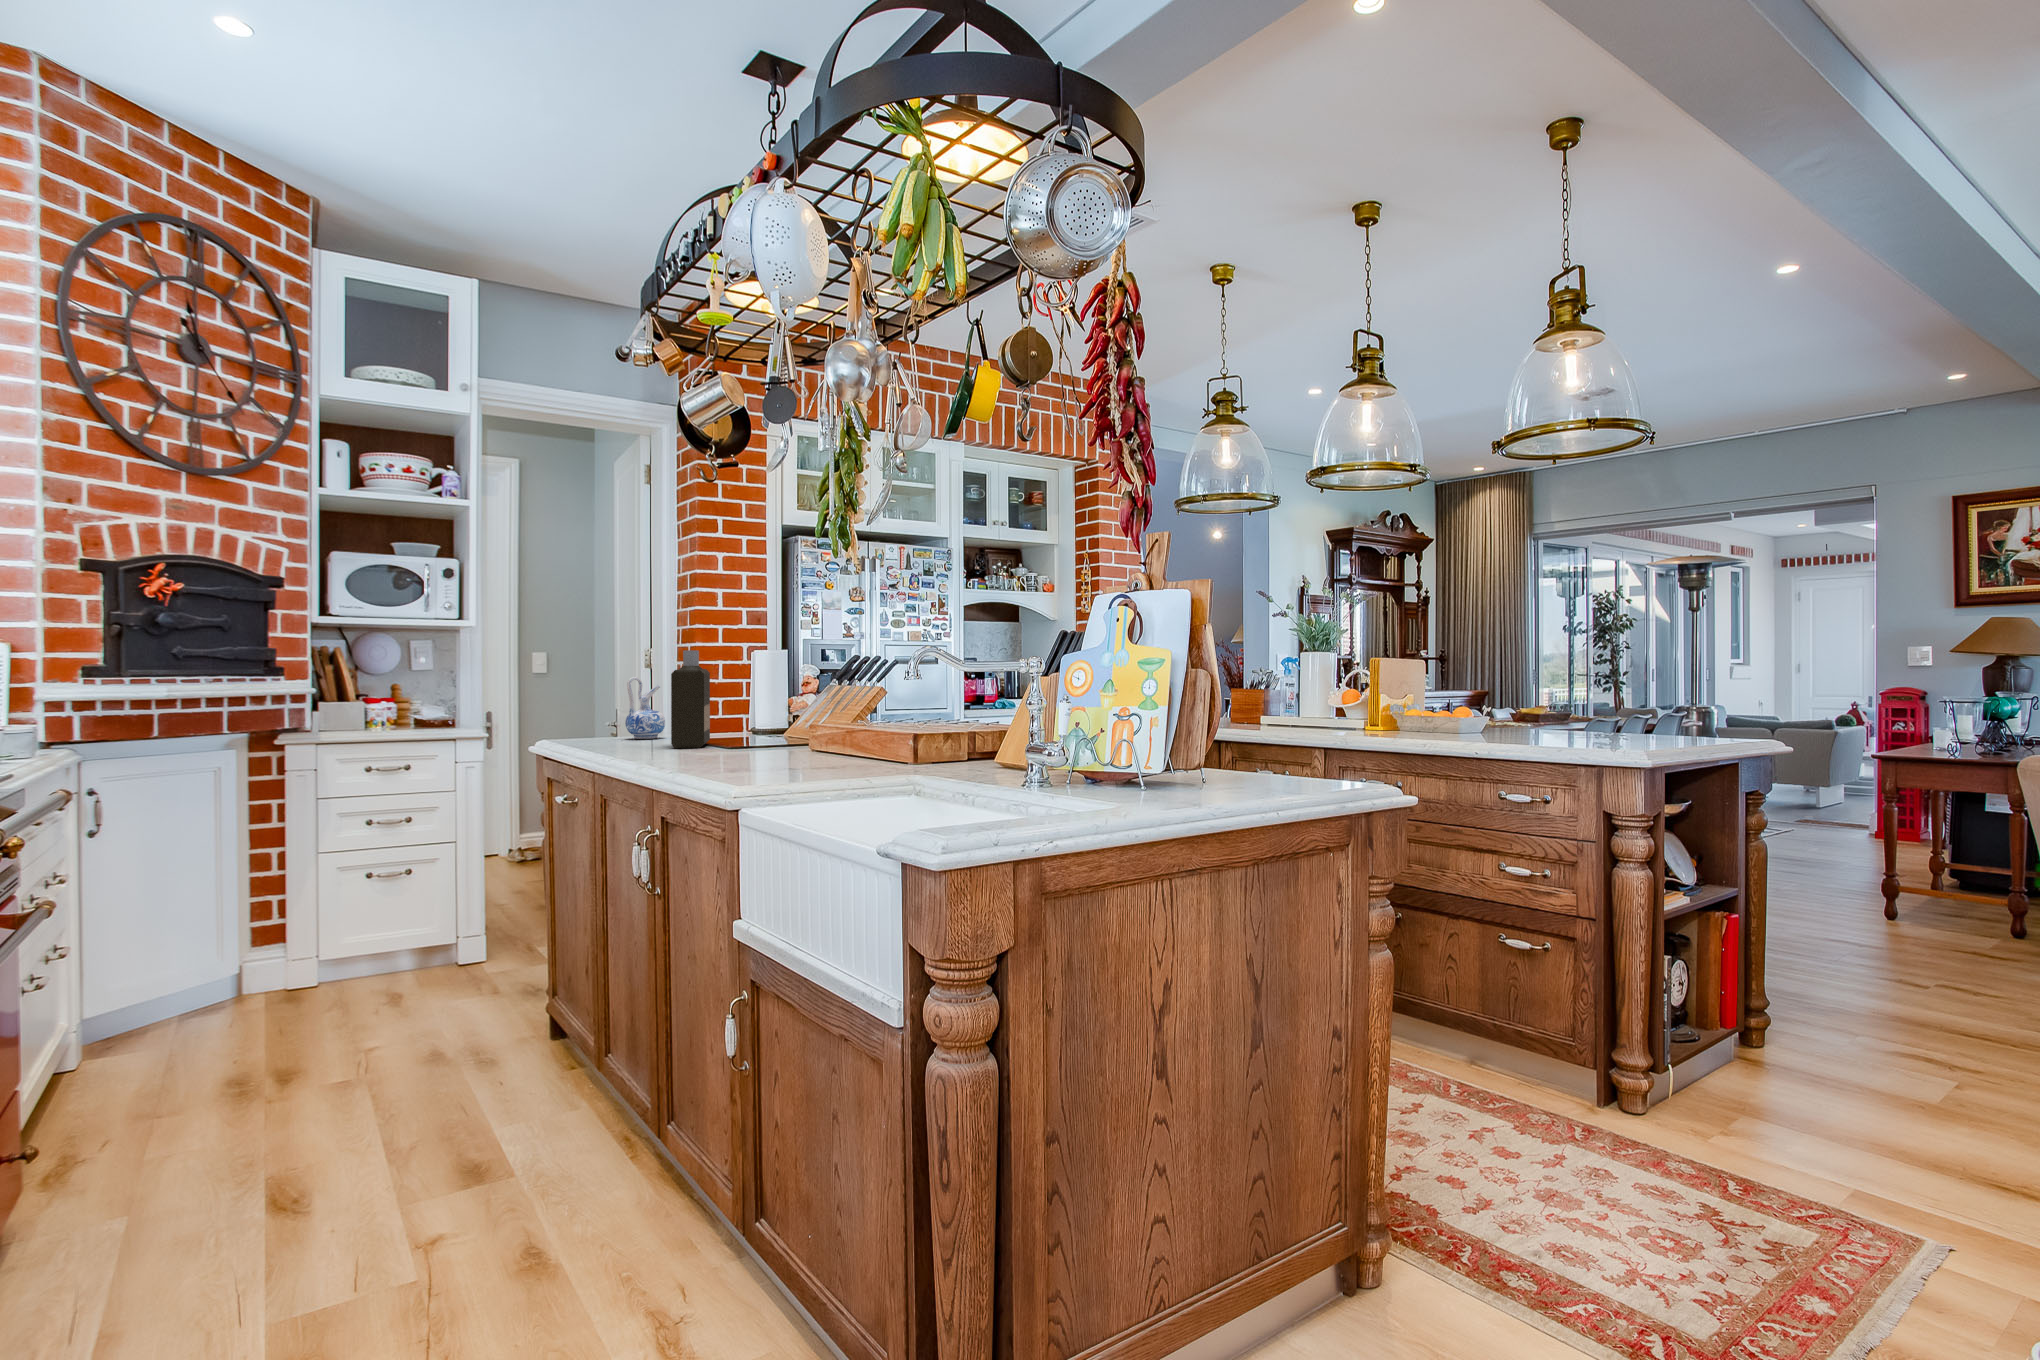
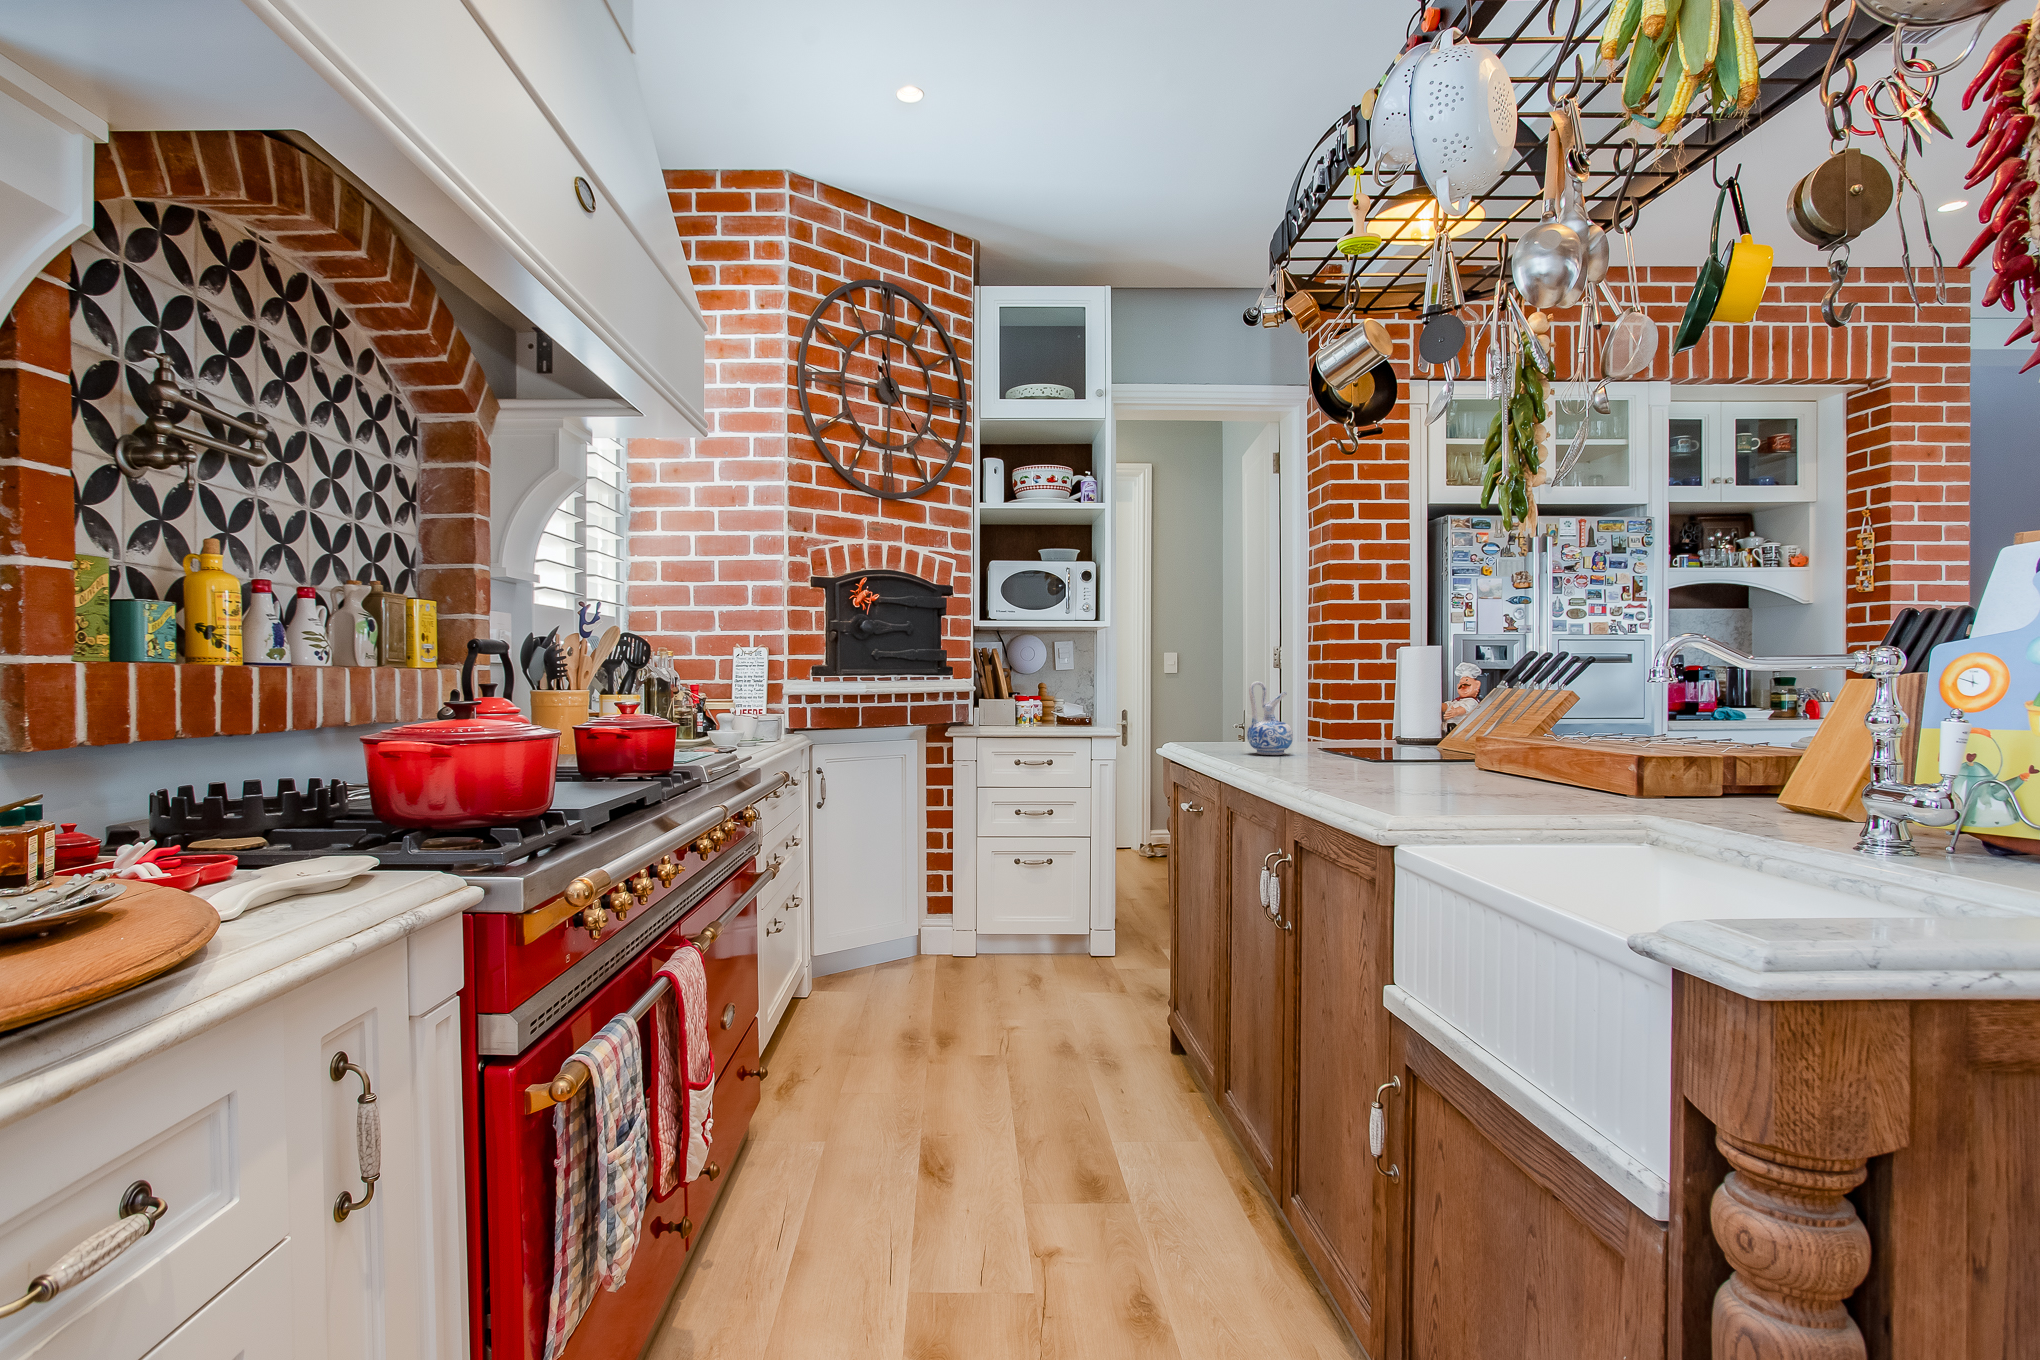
bottle: present [671,650,710,748] -> none [1303,649,1351,775]

